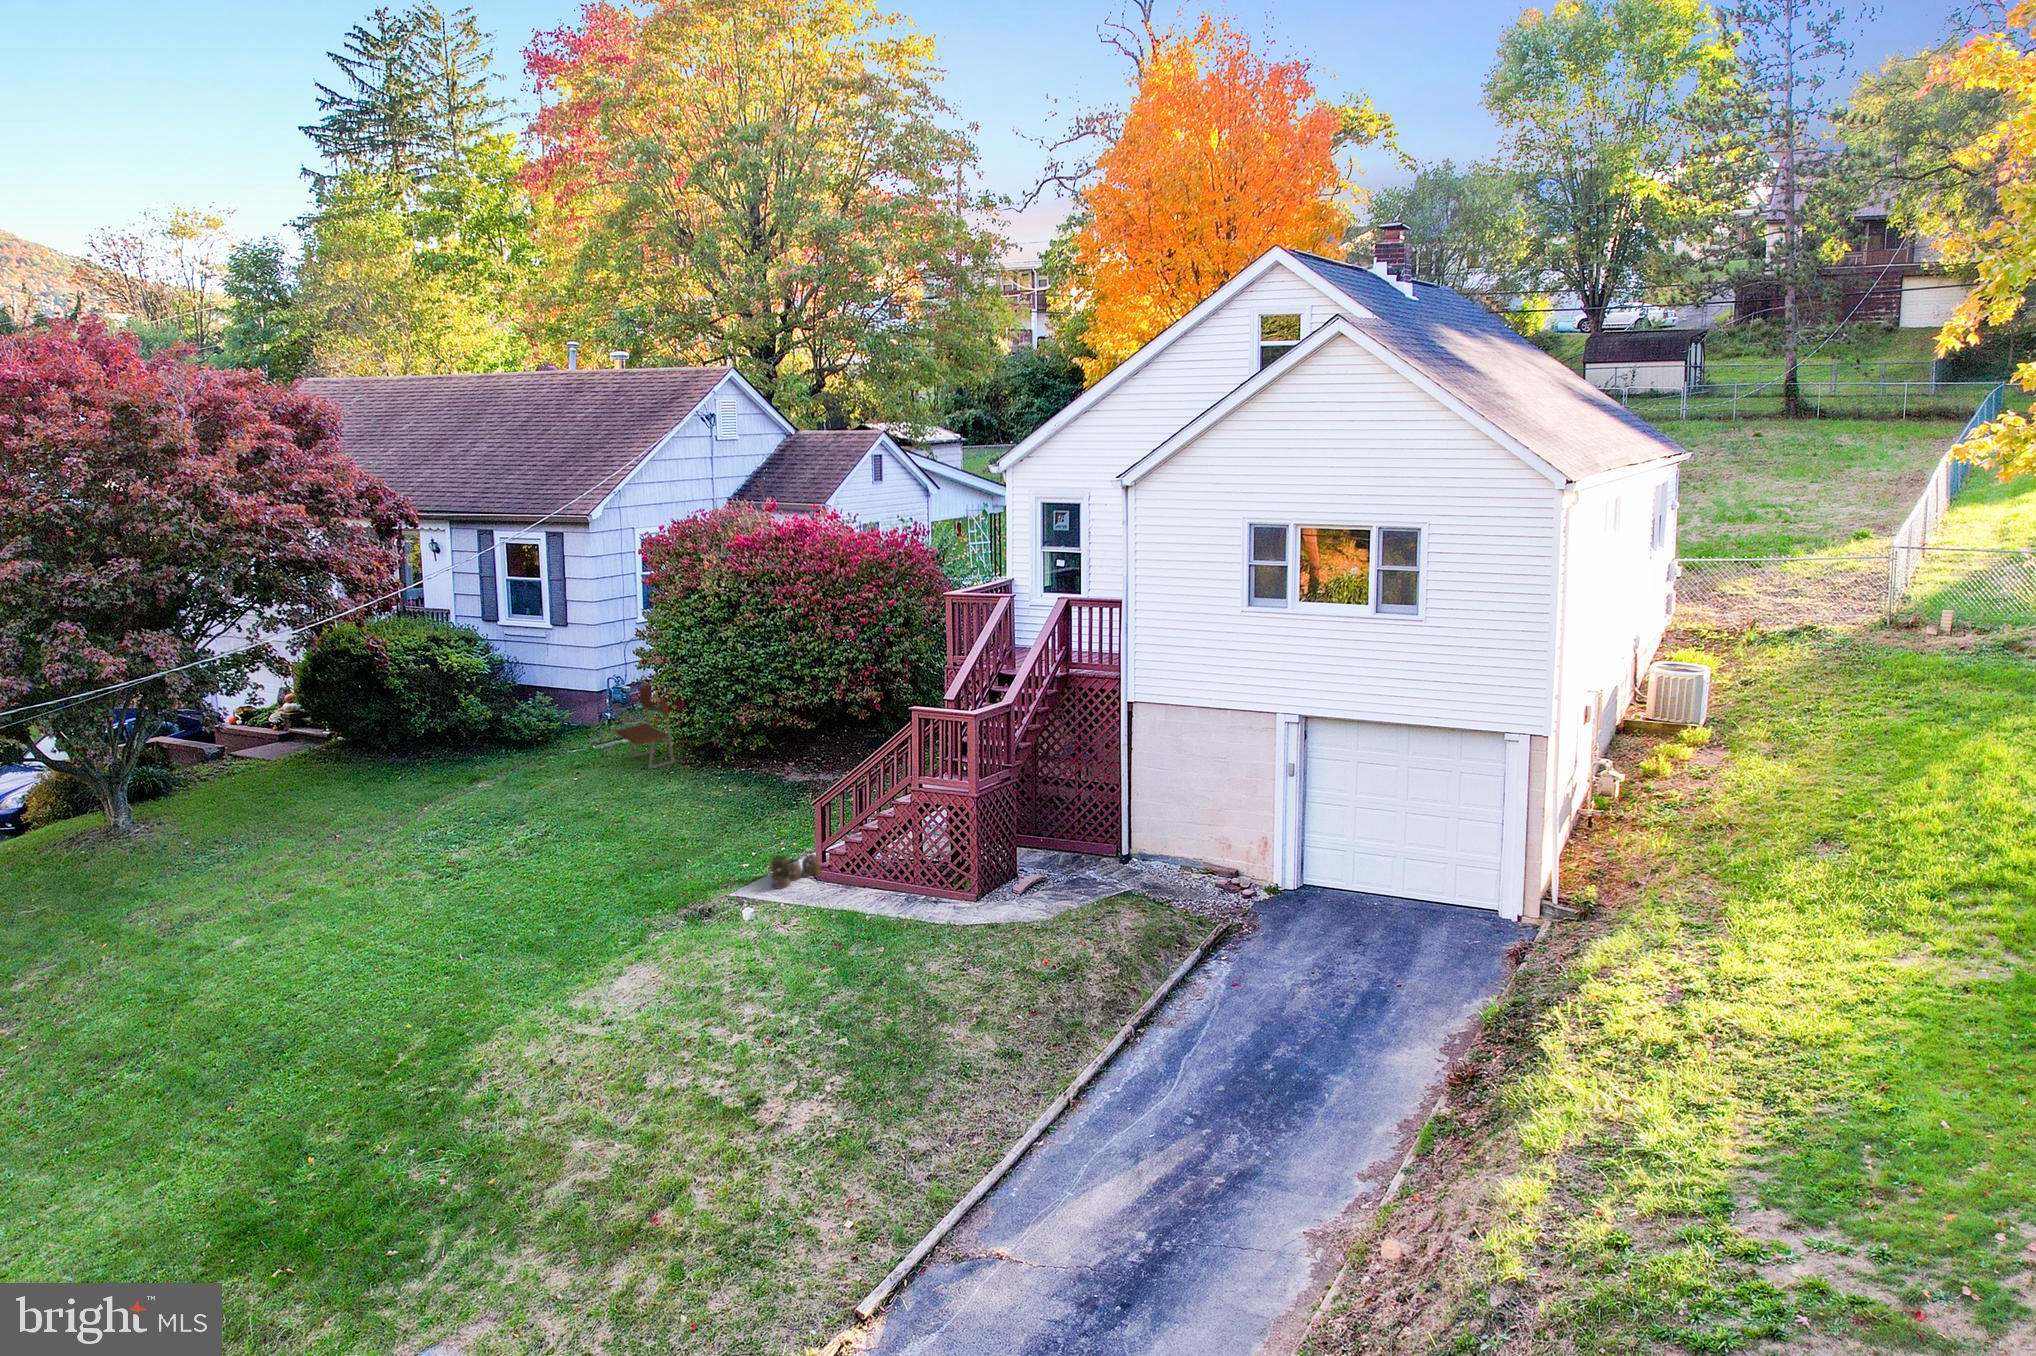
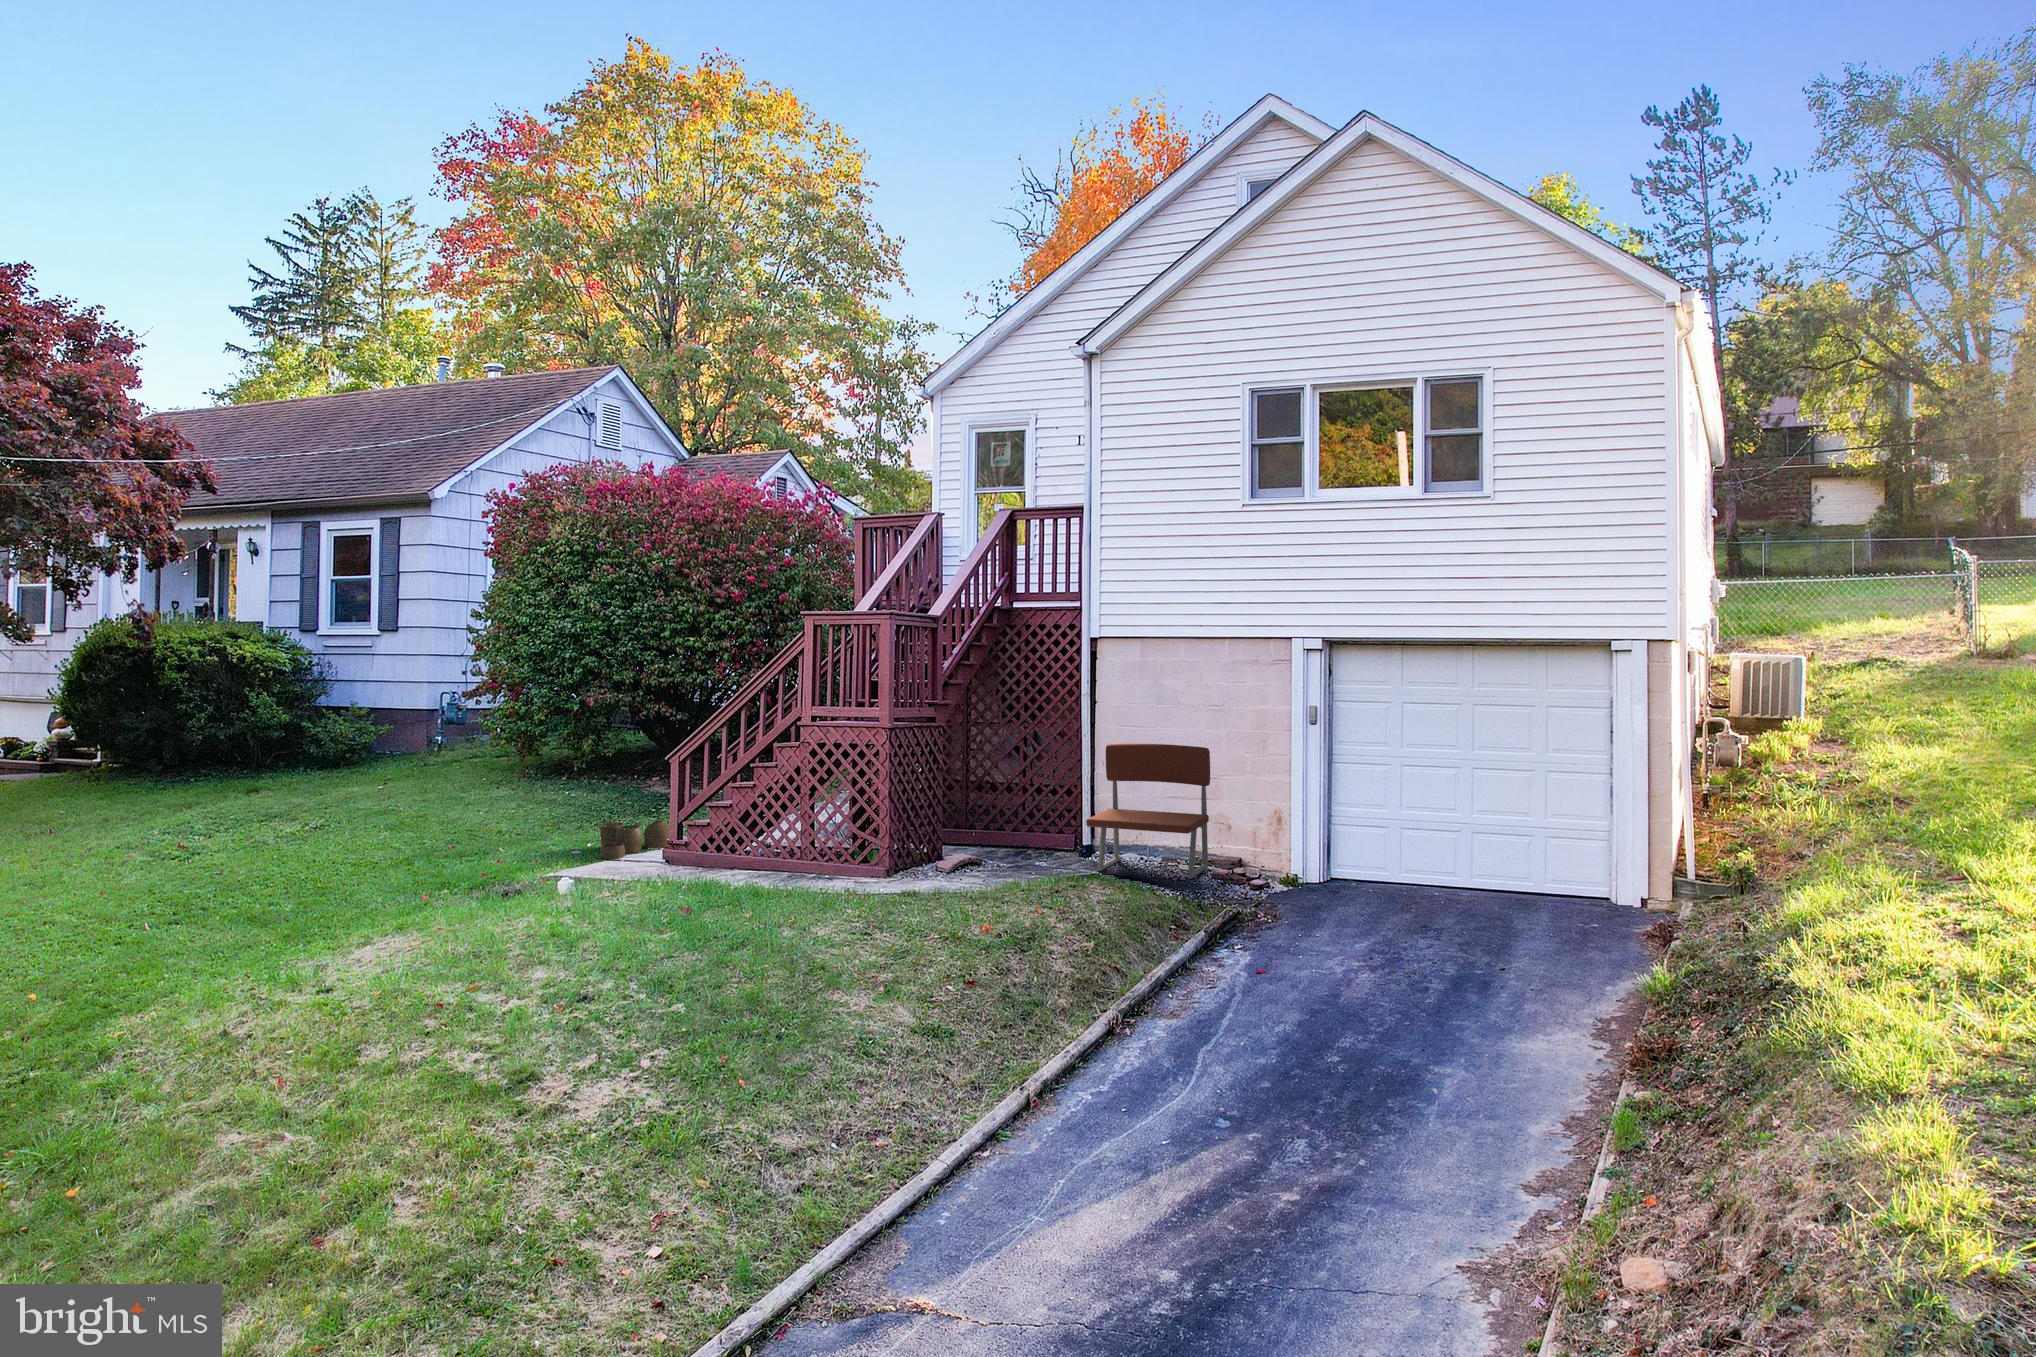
bench: present [615,687,675,769] -> present [1086,744,1210,879]

